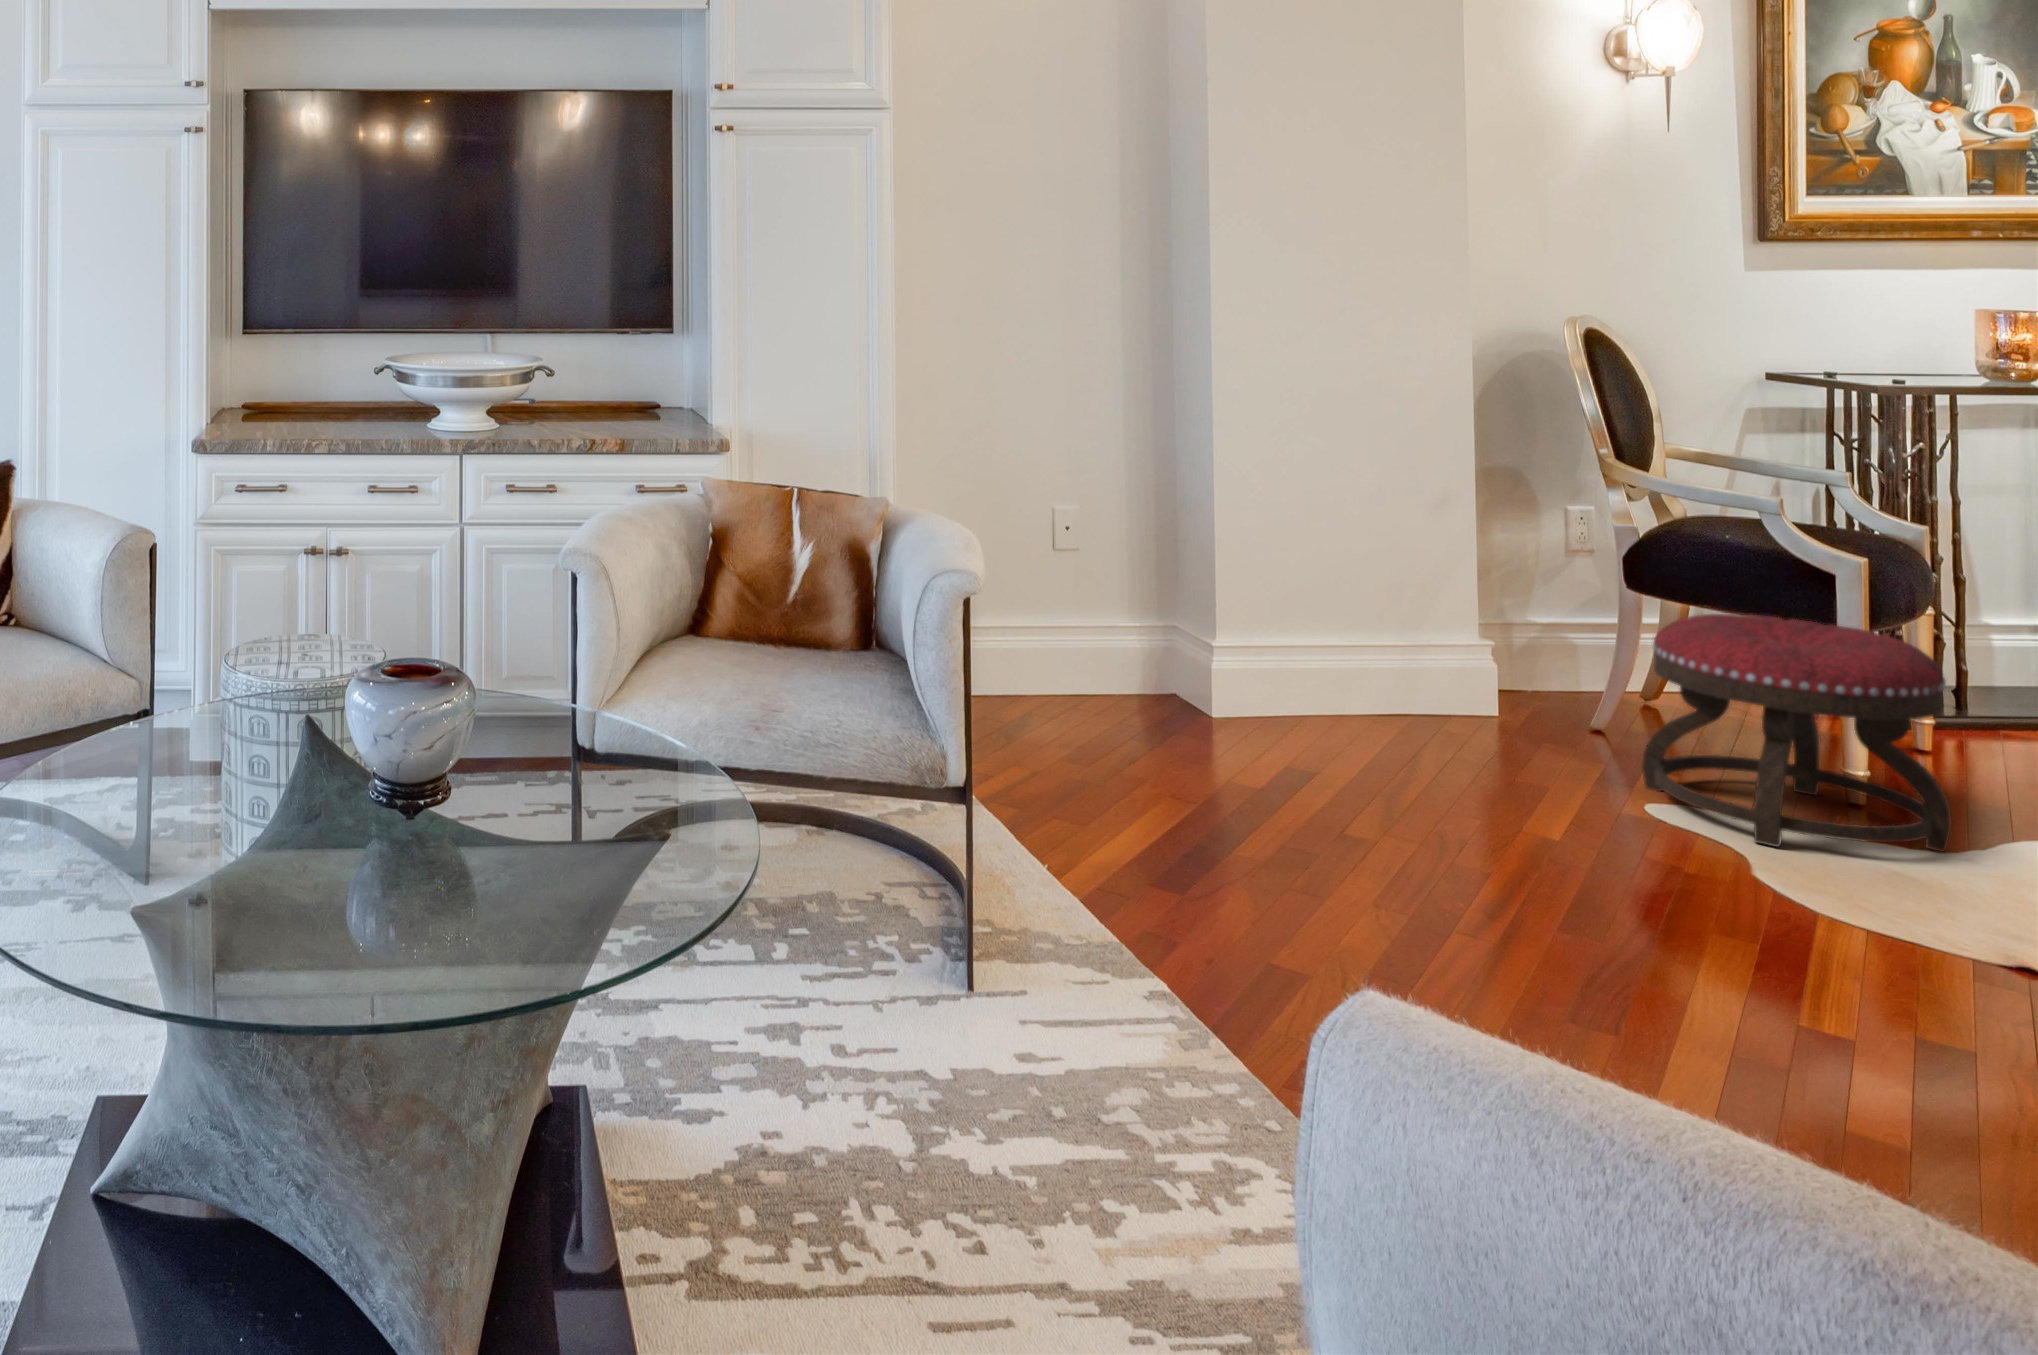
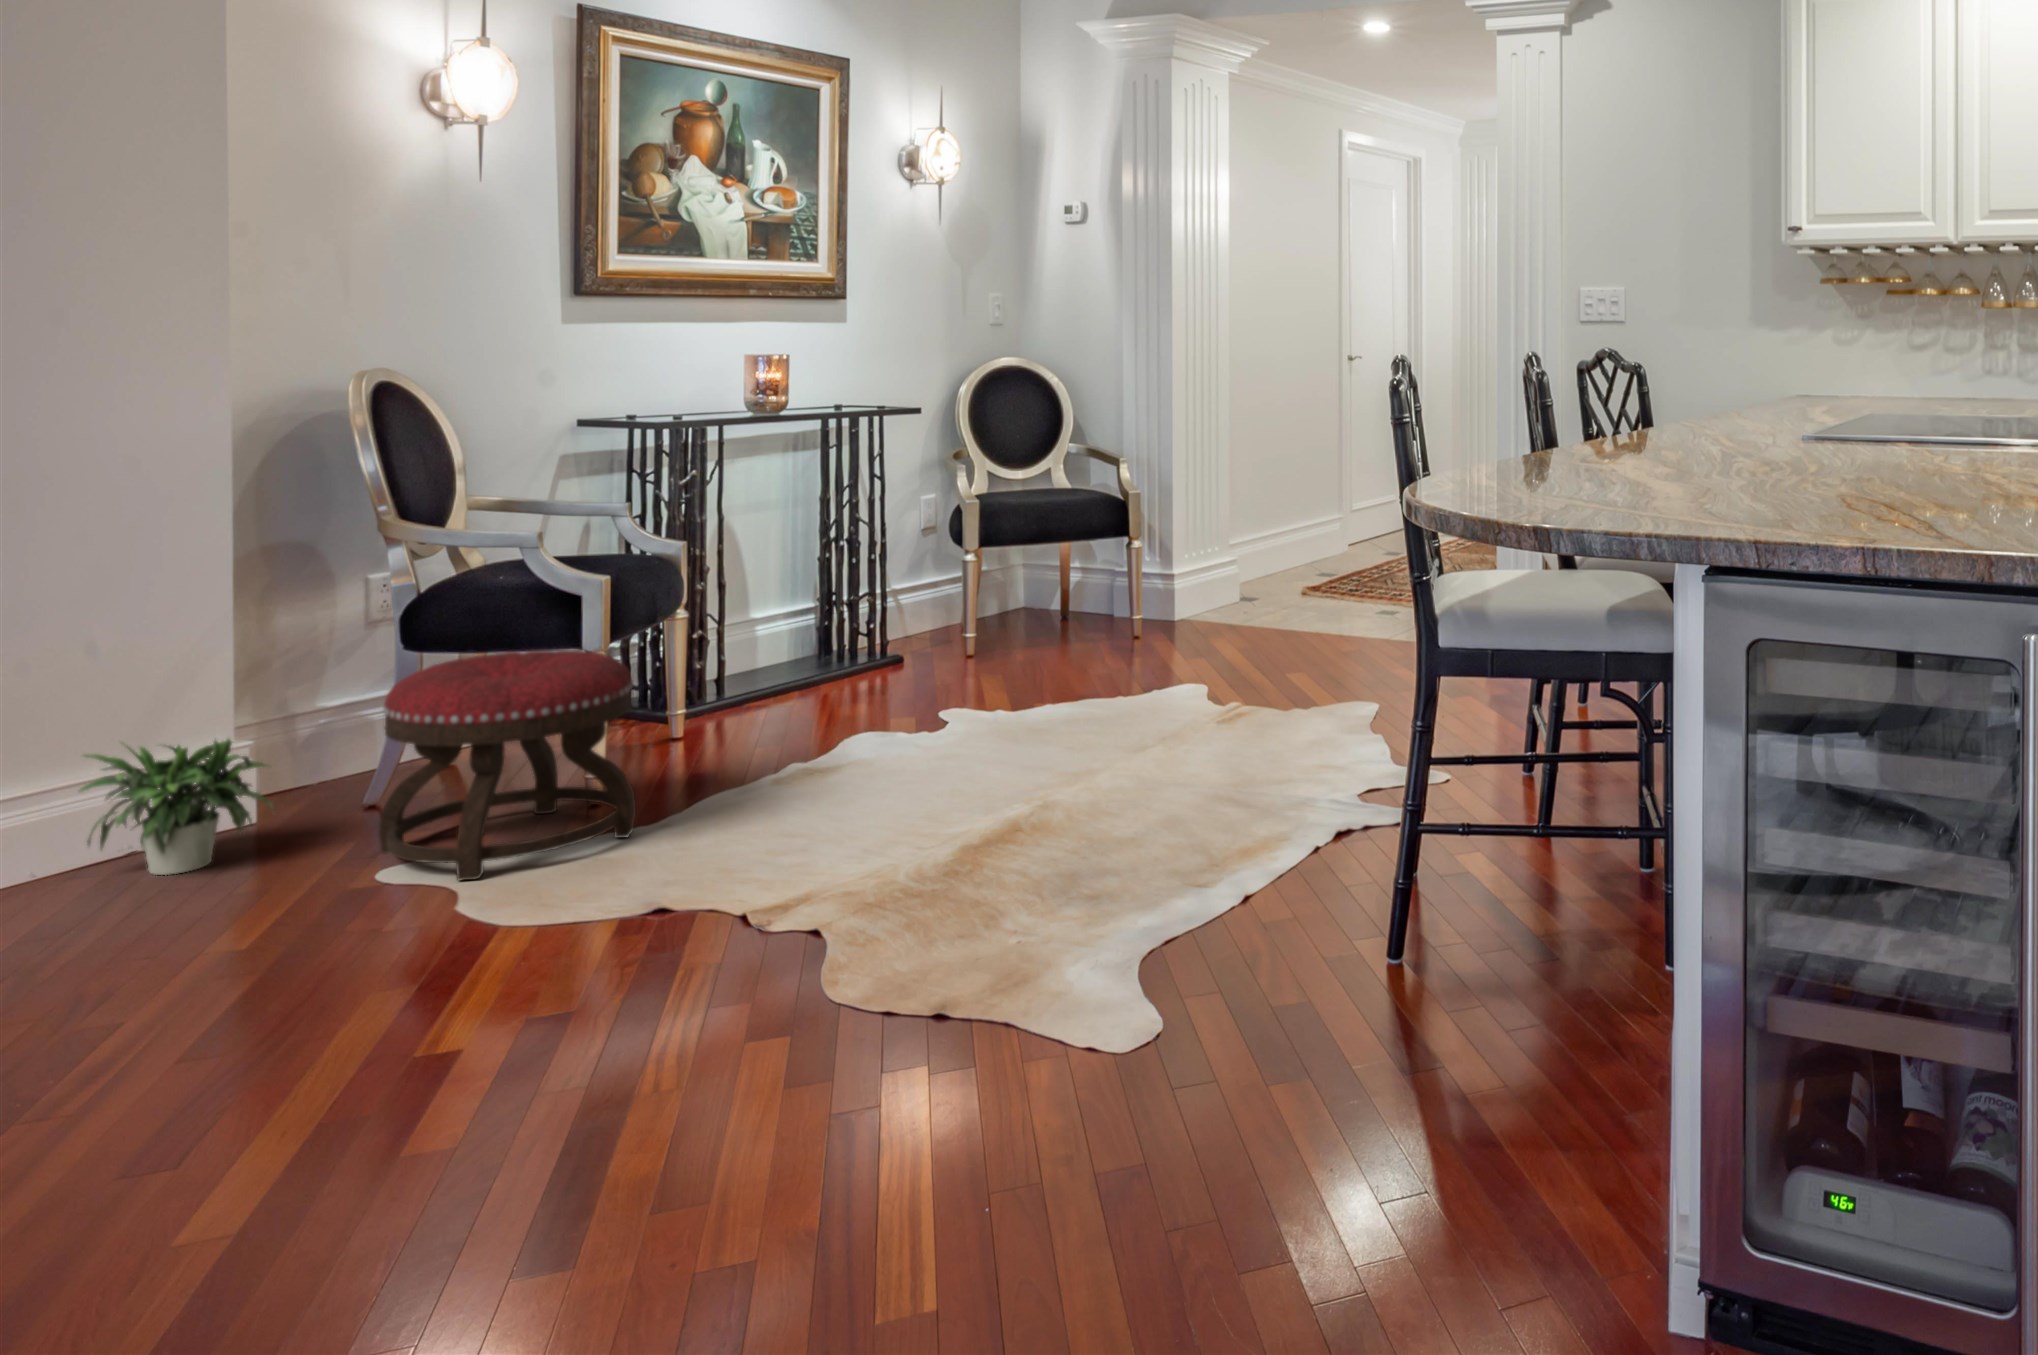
potted plant: none [1344,630,1543,755] -> present [29,739,273,875]

